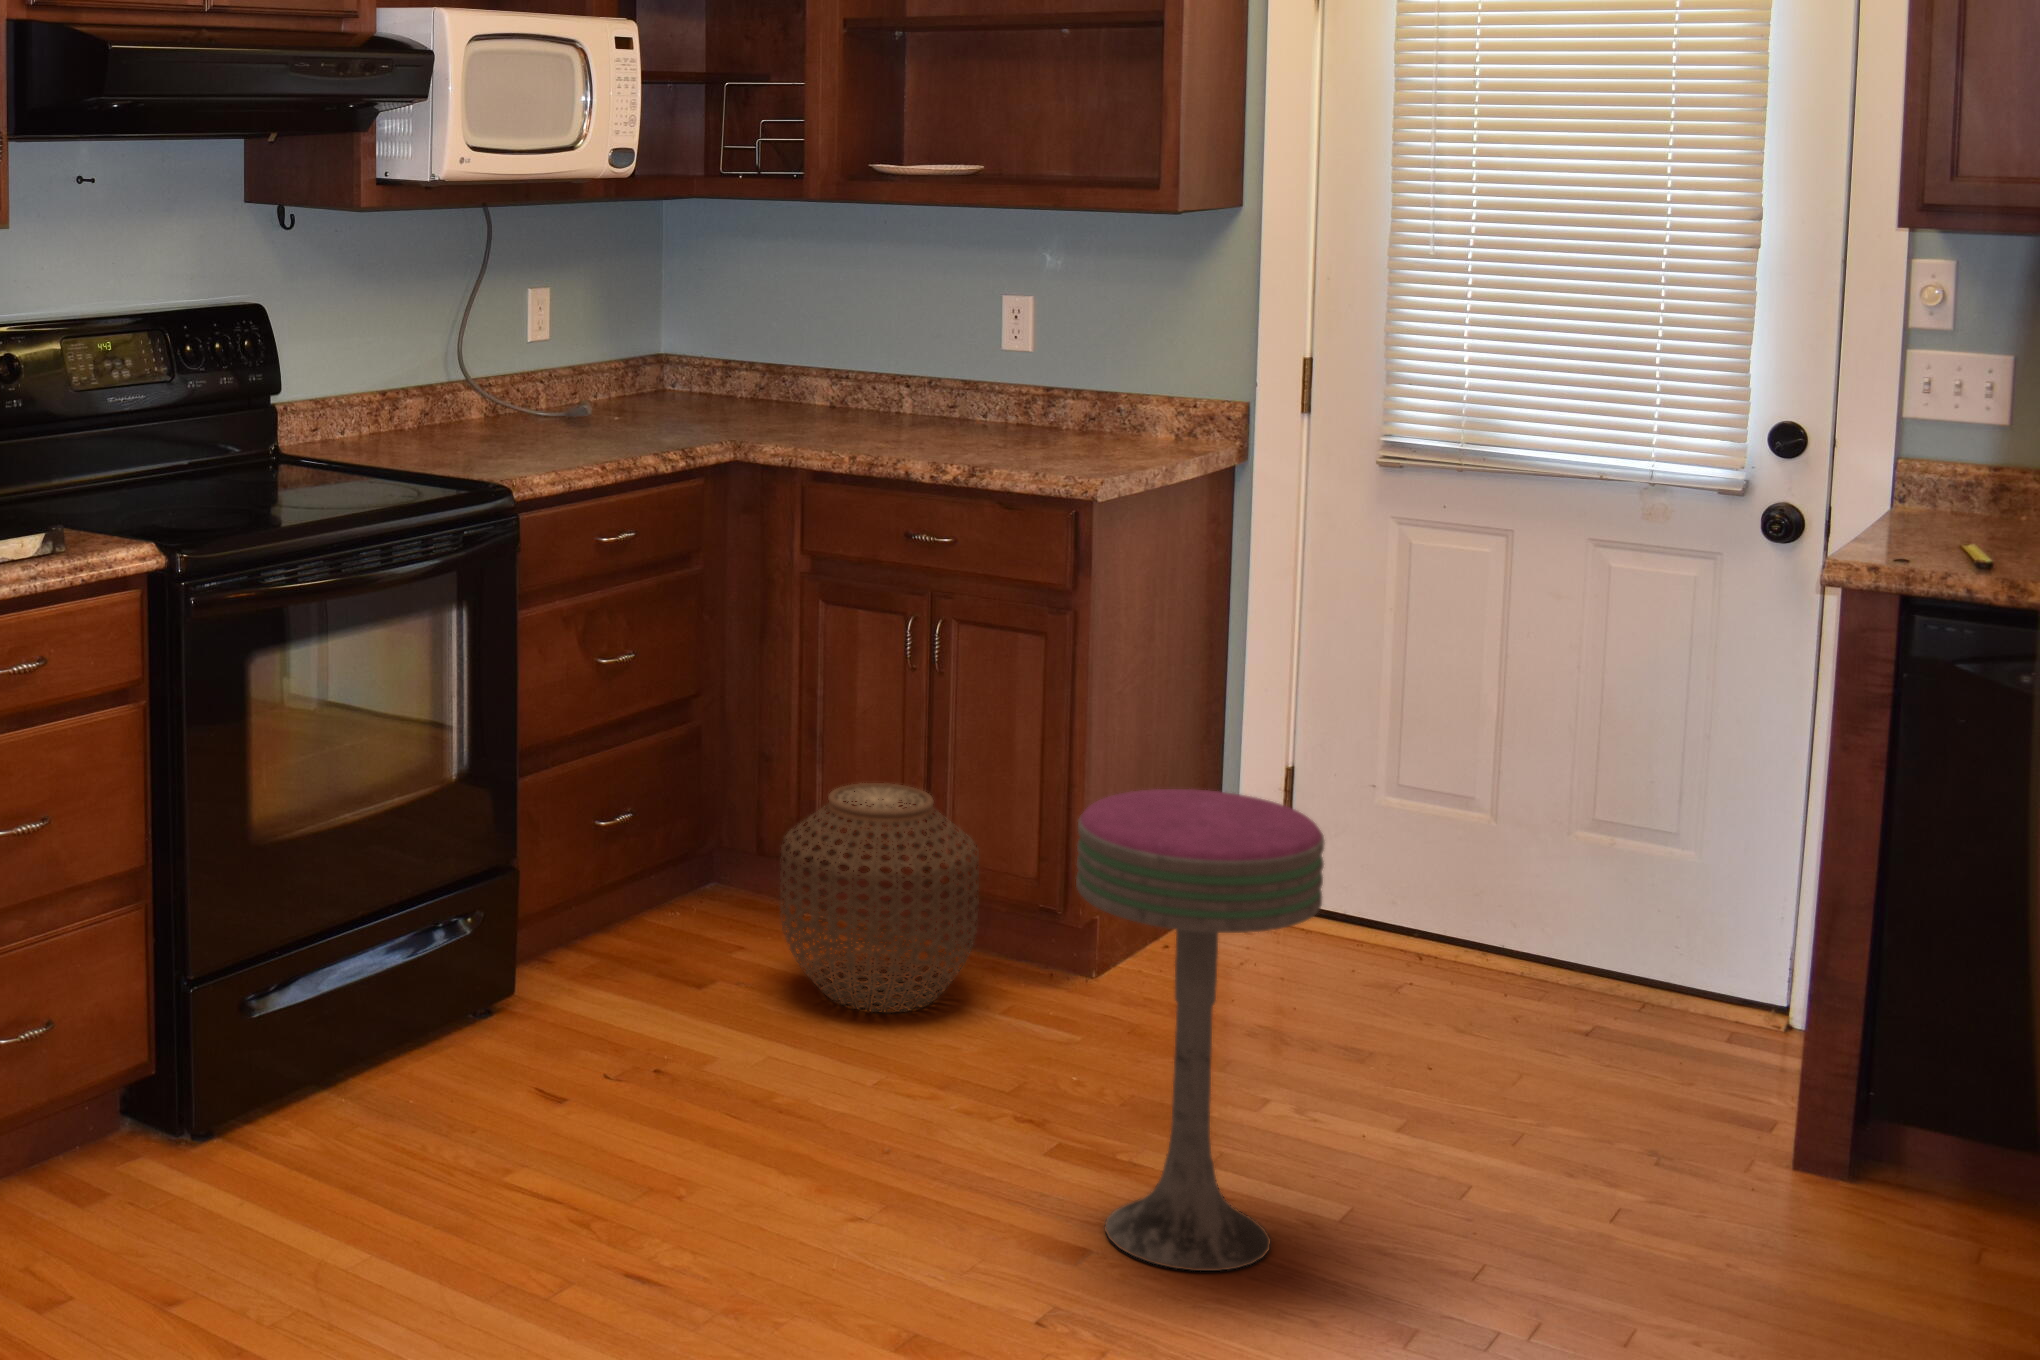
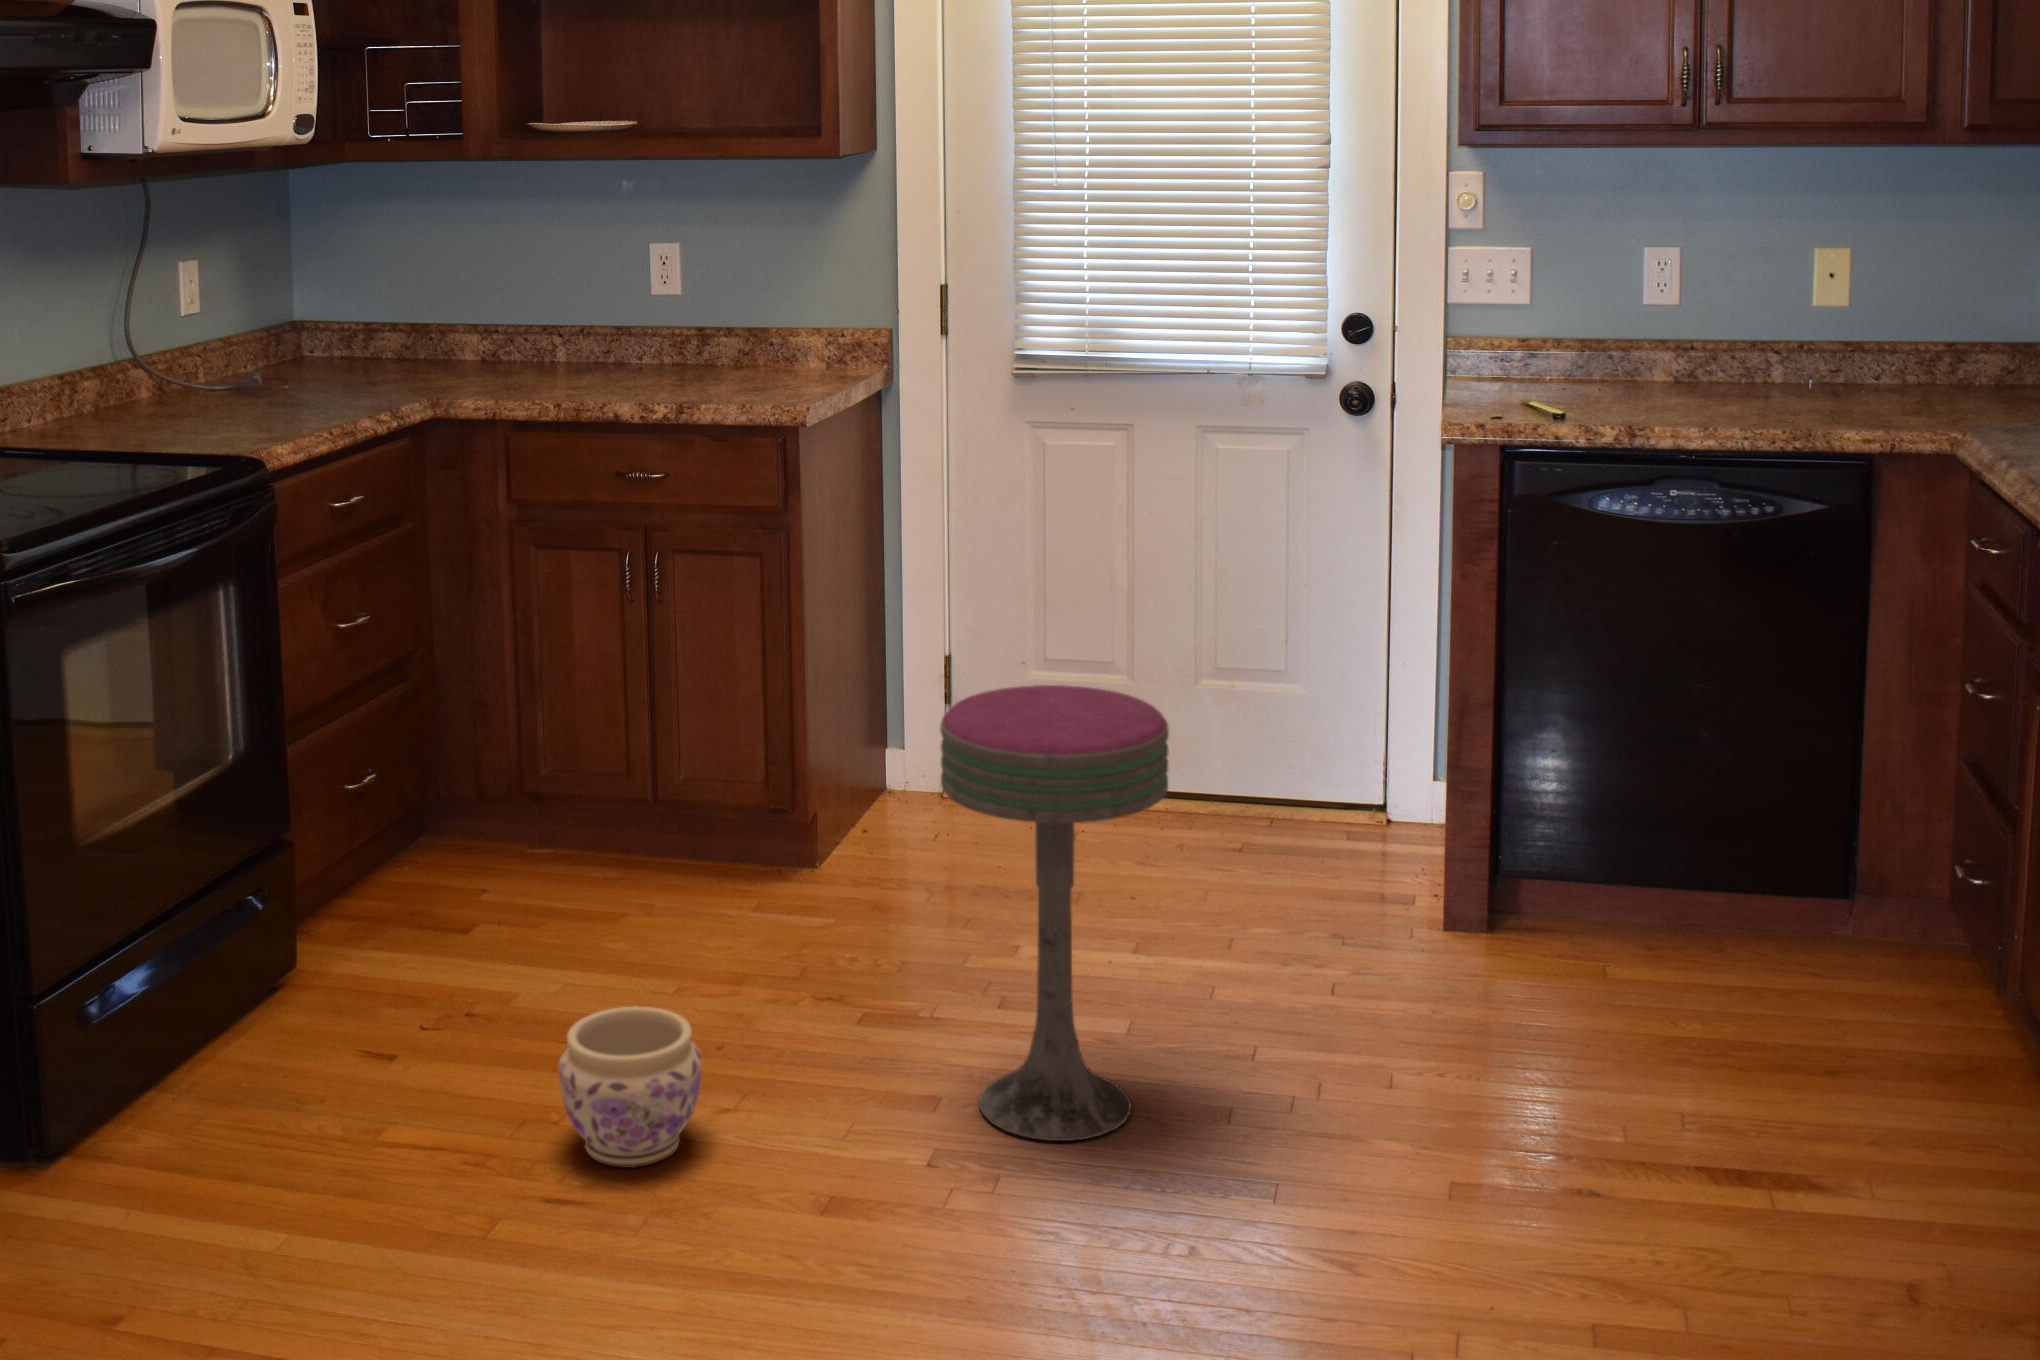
woven basket: present [780,783,979,1013] -> none [543,713,734,935]
planter: none [677,1054,818,1209] -> present [559,1006,702,1168]

